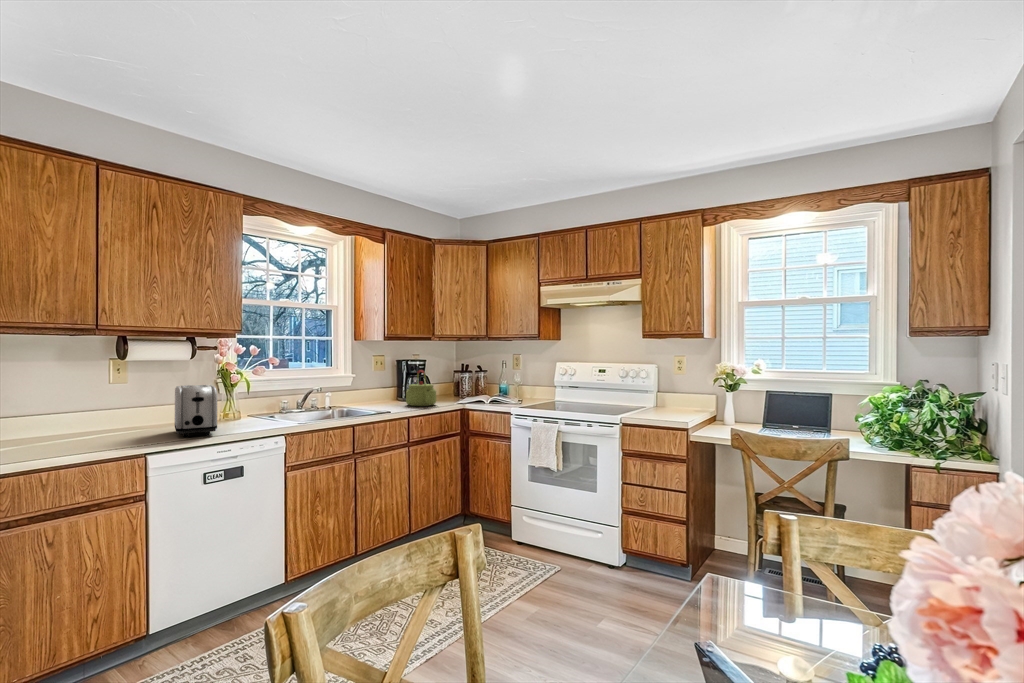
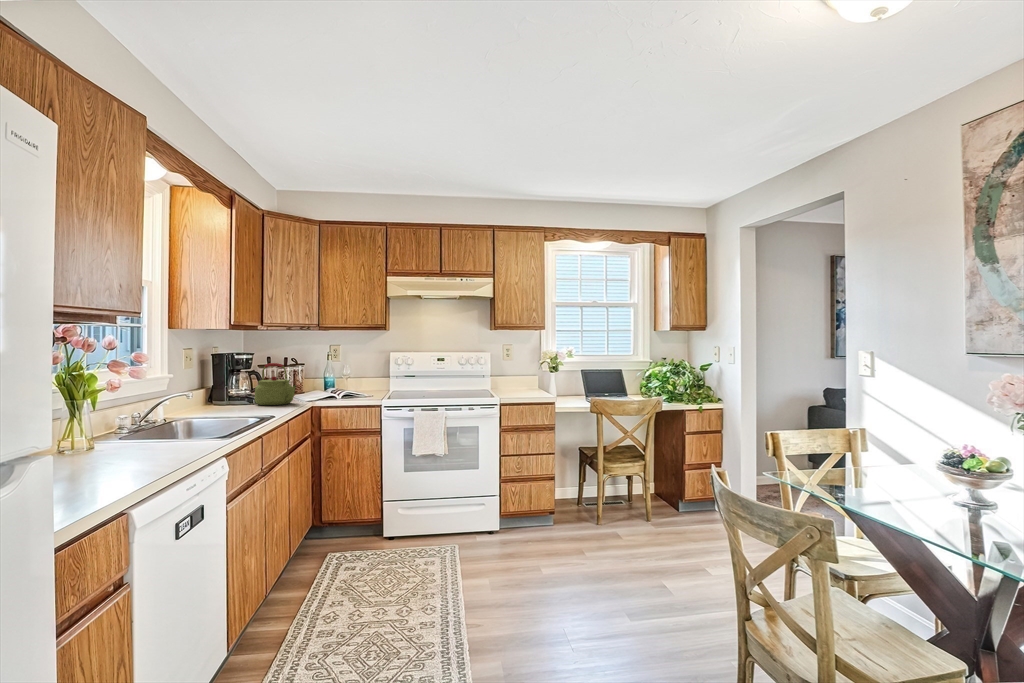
toaster: present [175,385,217,437] -> none [83,384,192,457]

